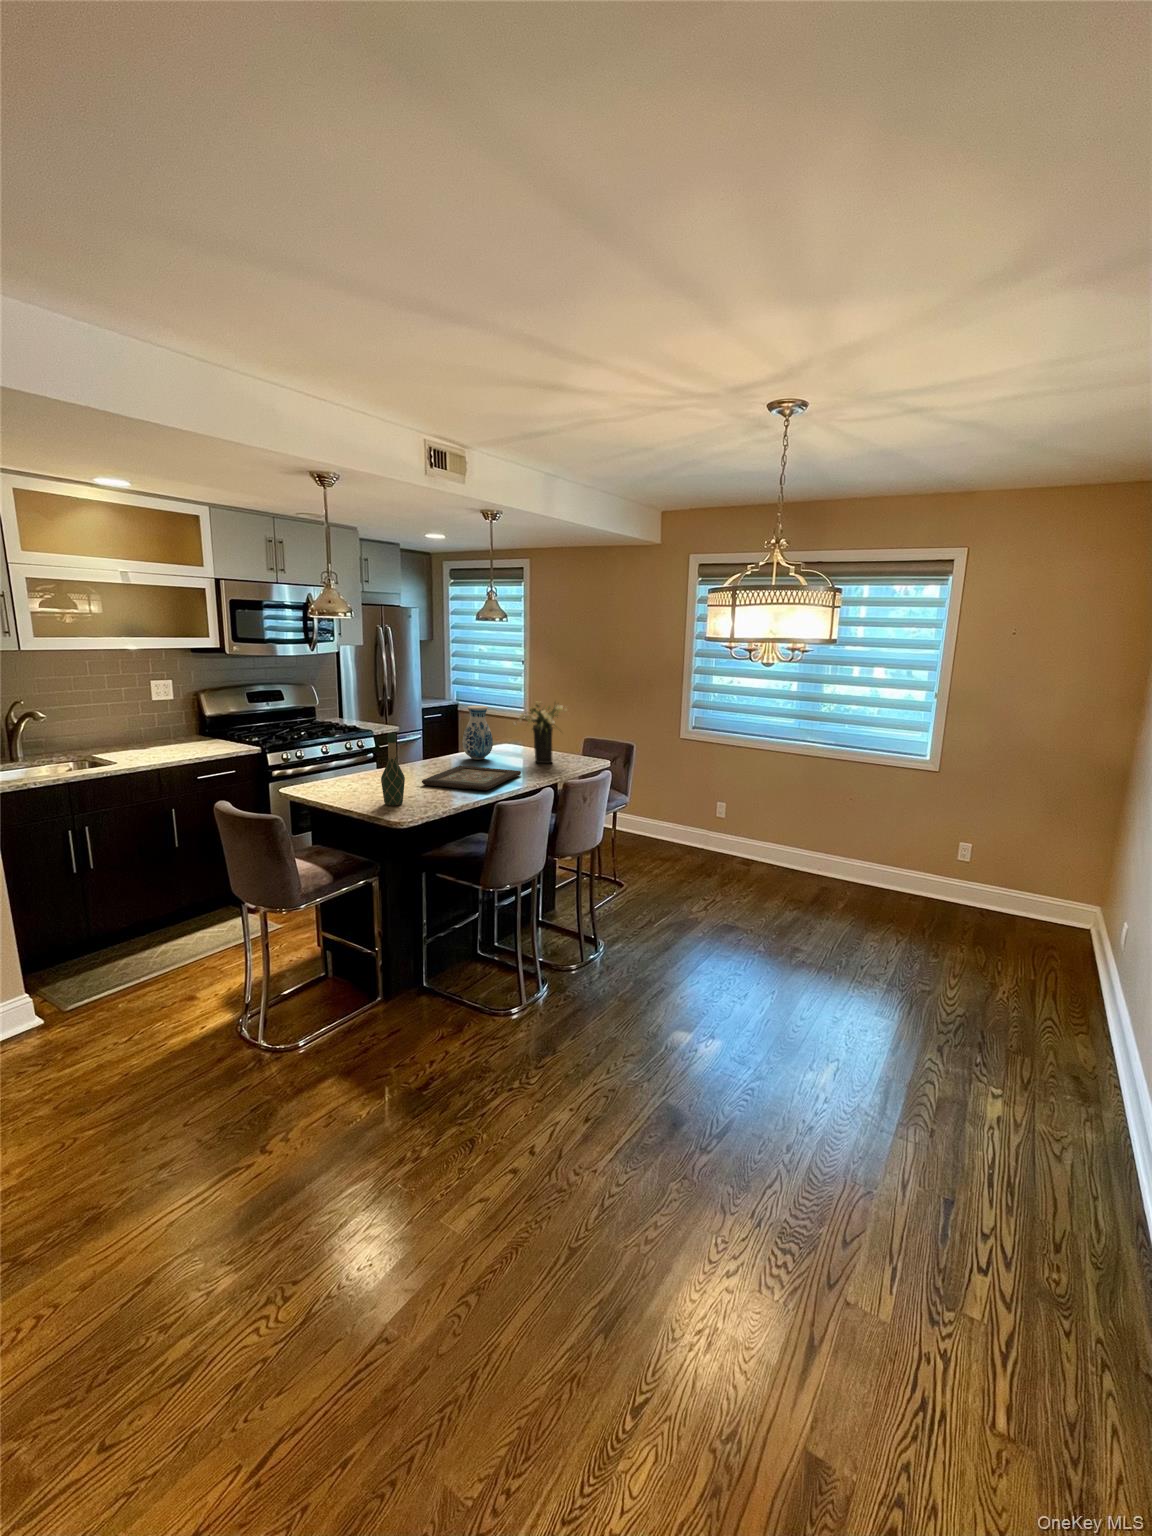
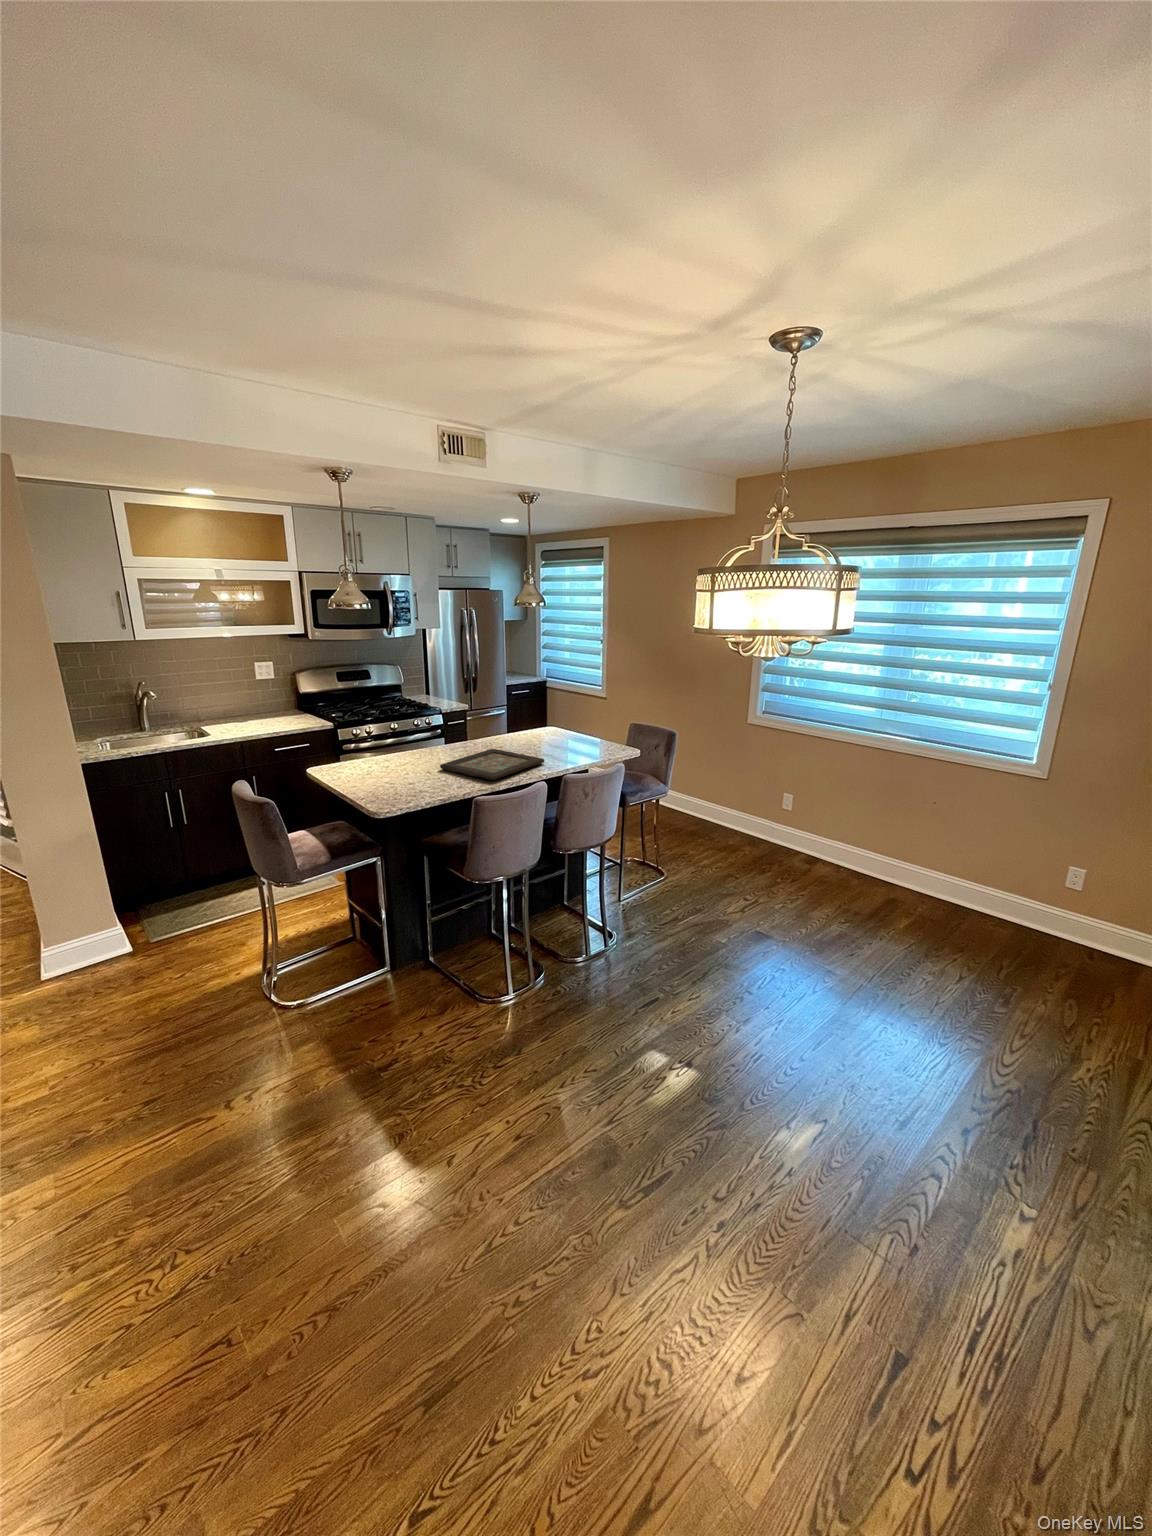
flower arrangement: present [513,702,567,763] -> none [550,686,608,750]
vase: present [462,705,493,760] -> none [505,688,535,742]
wine bottle: present [381,733,405,805] -> none [382,722,405,792]

